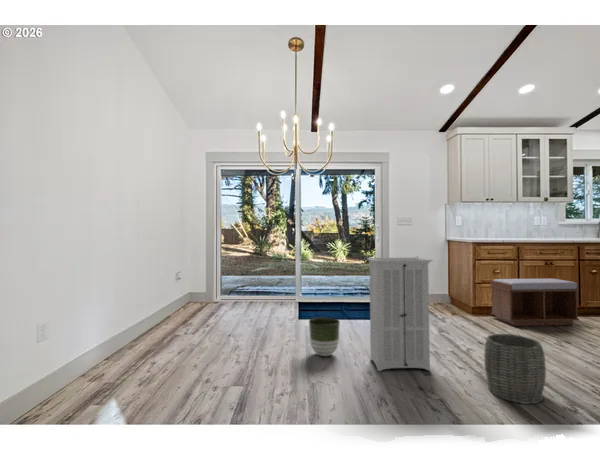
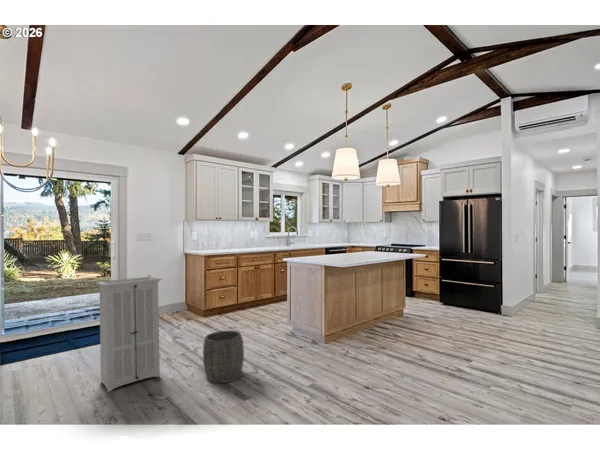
bench: present [490,278,579,326] -> none [217,280,276,321]
planter: present [309,317,340,356] -> none [22,350,64,395]

